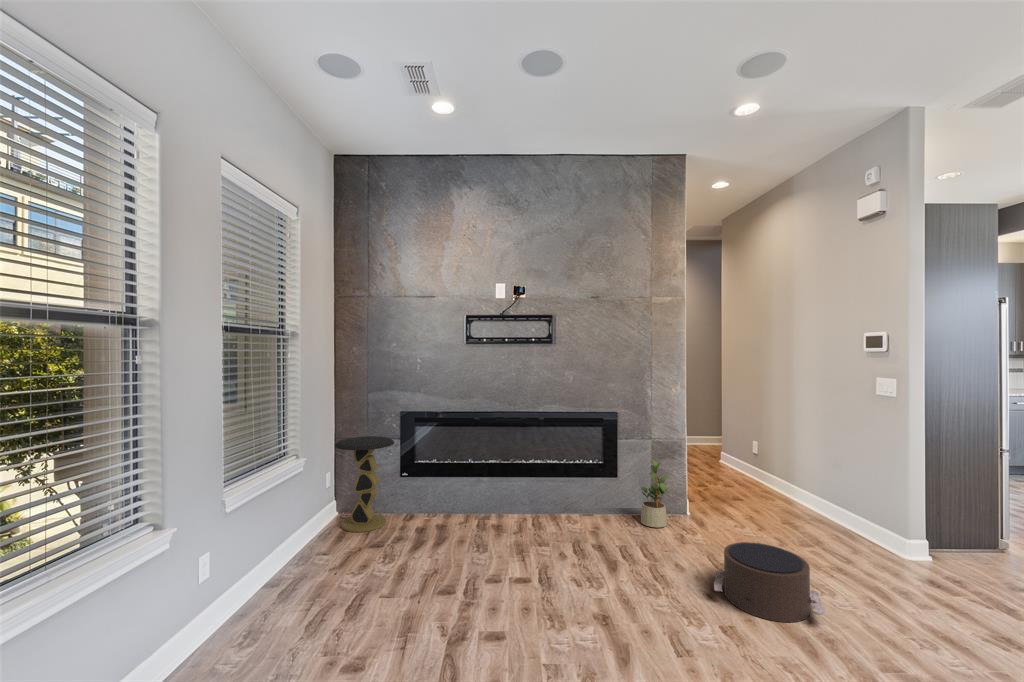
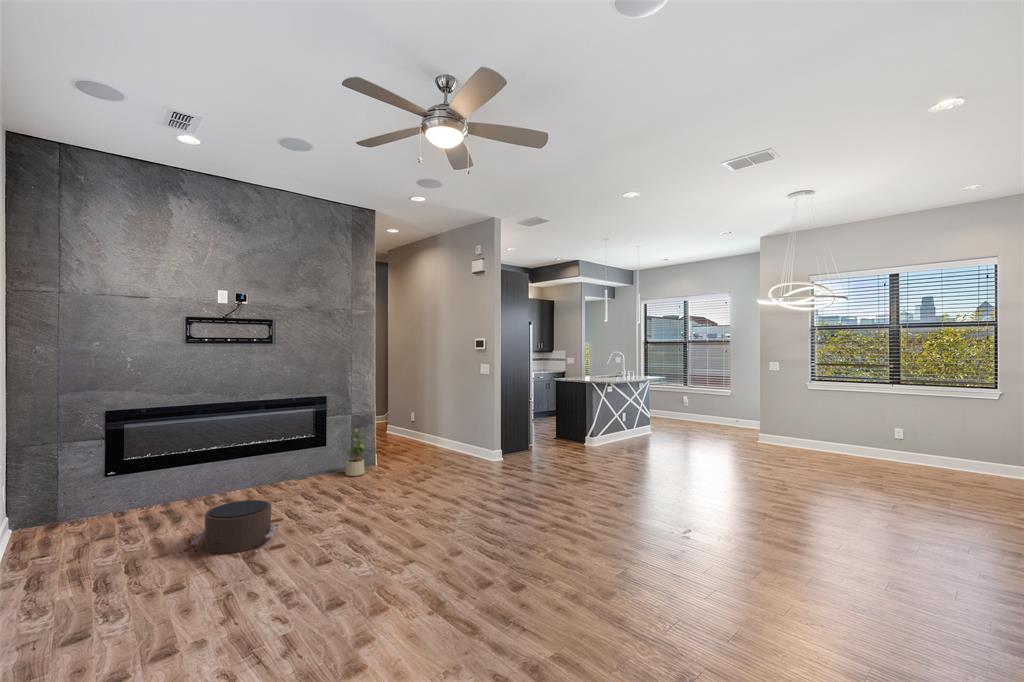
side table: present [335,436,394,532] -> none [28,440,109,539]
pouf: present [714,542,825,622] -> present [191,500,278,554]

